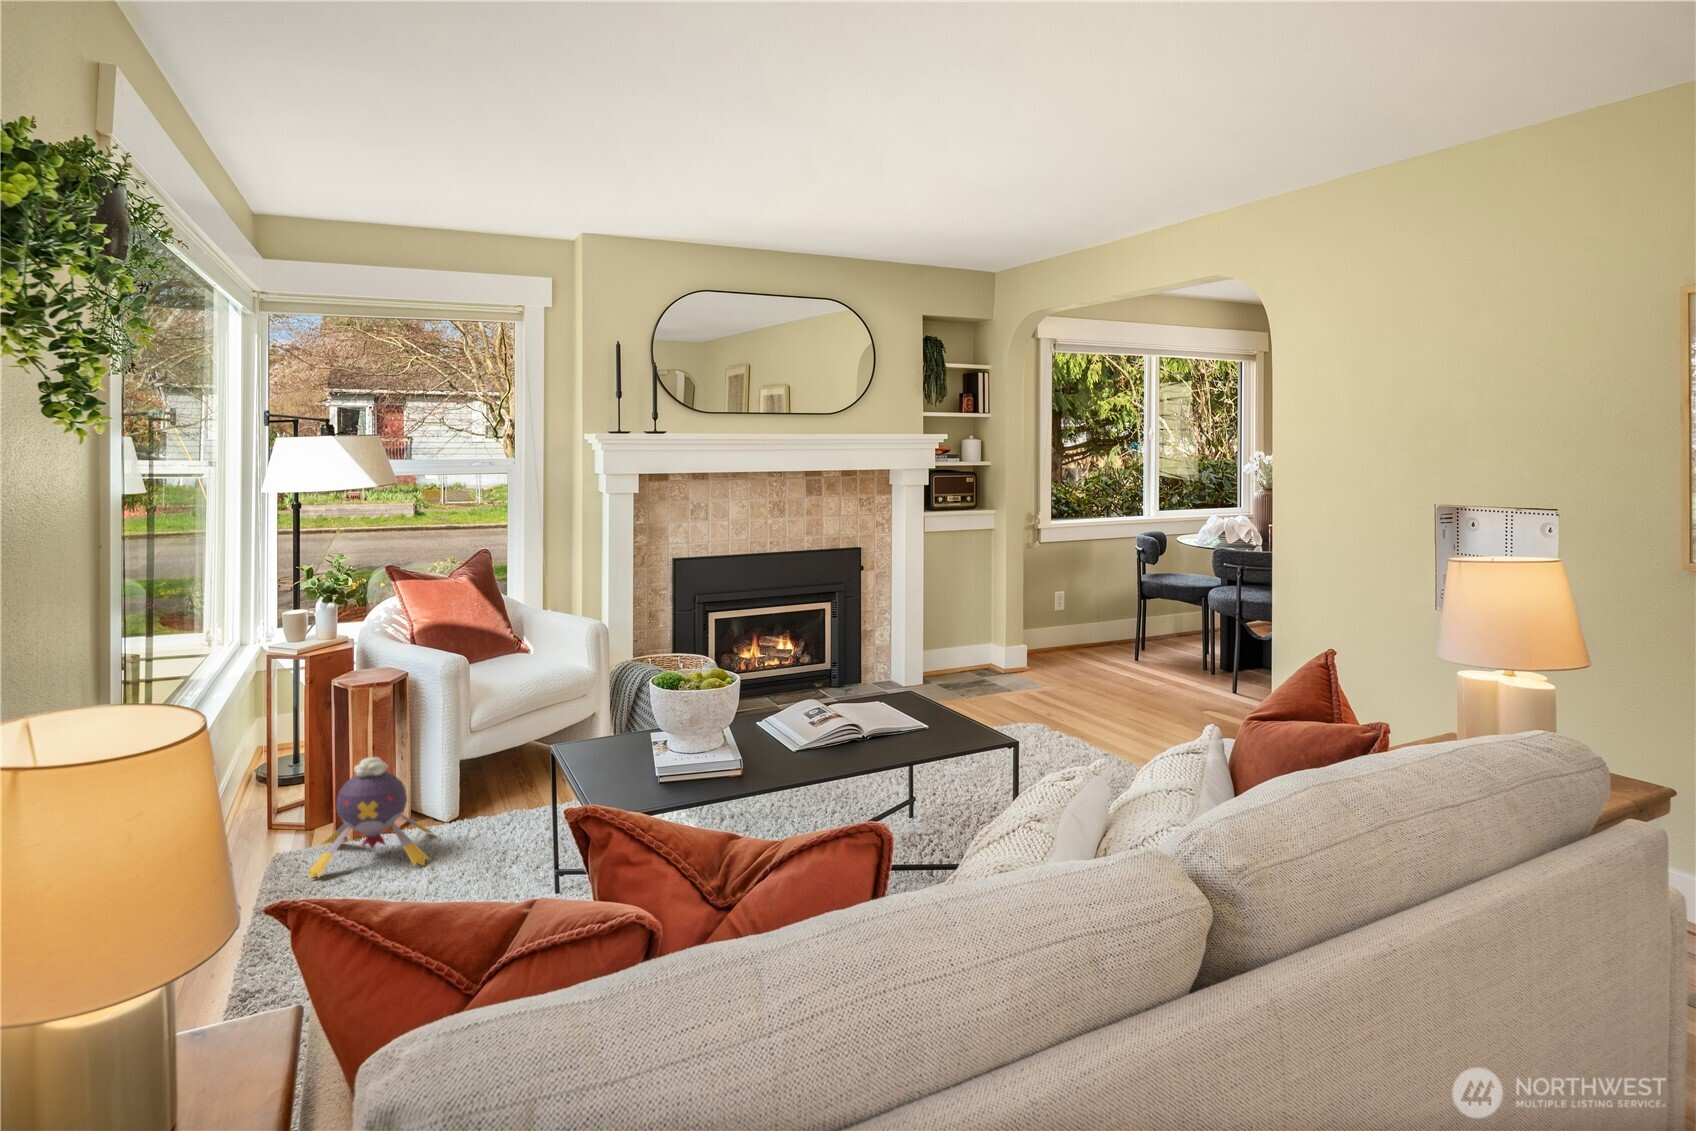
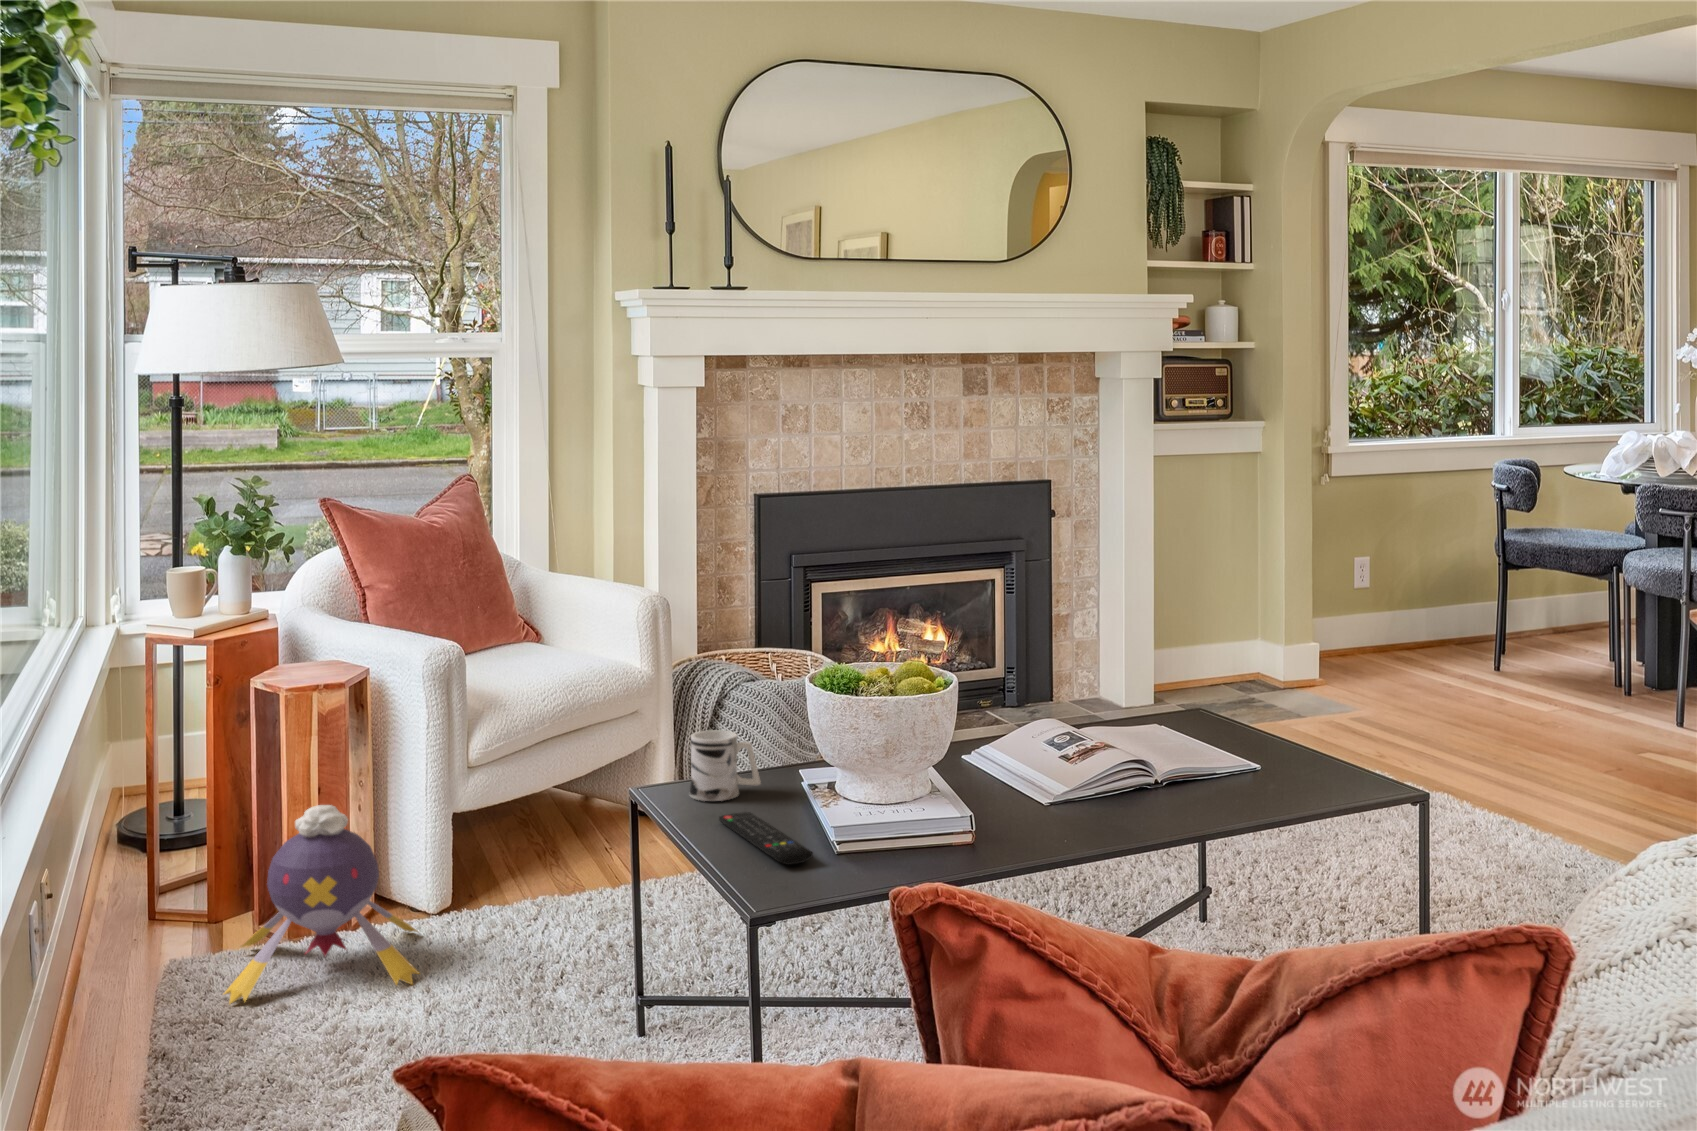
mug: none [584,713,628,755] -> present [690,730,761,801]
remote control: none [596,762,643,793] -> present [719,812,813,865]

